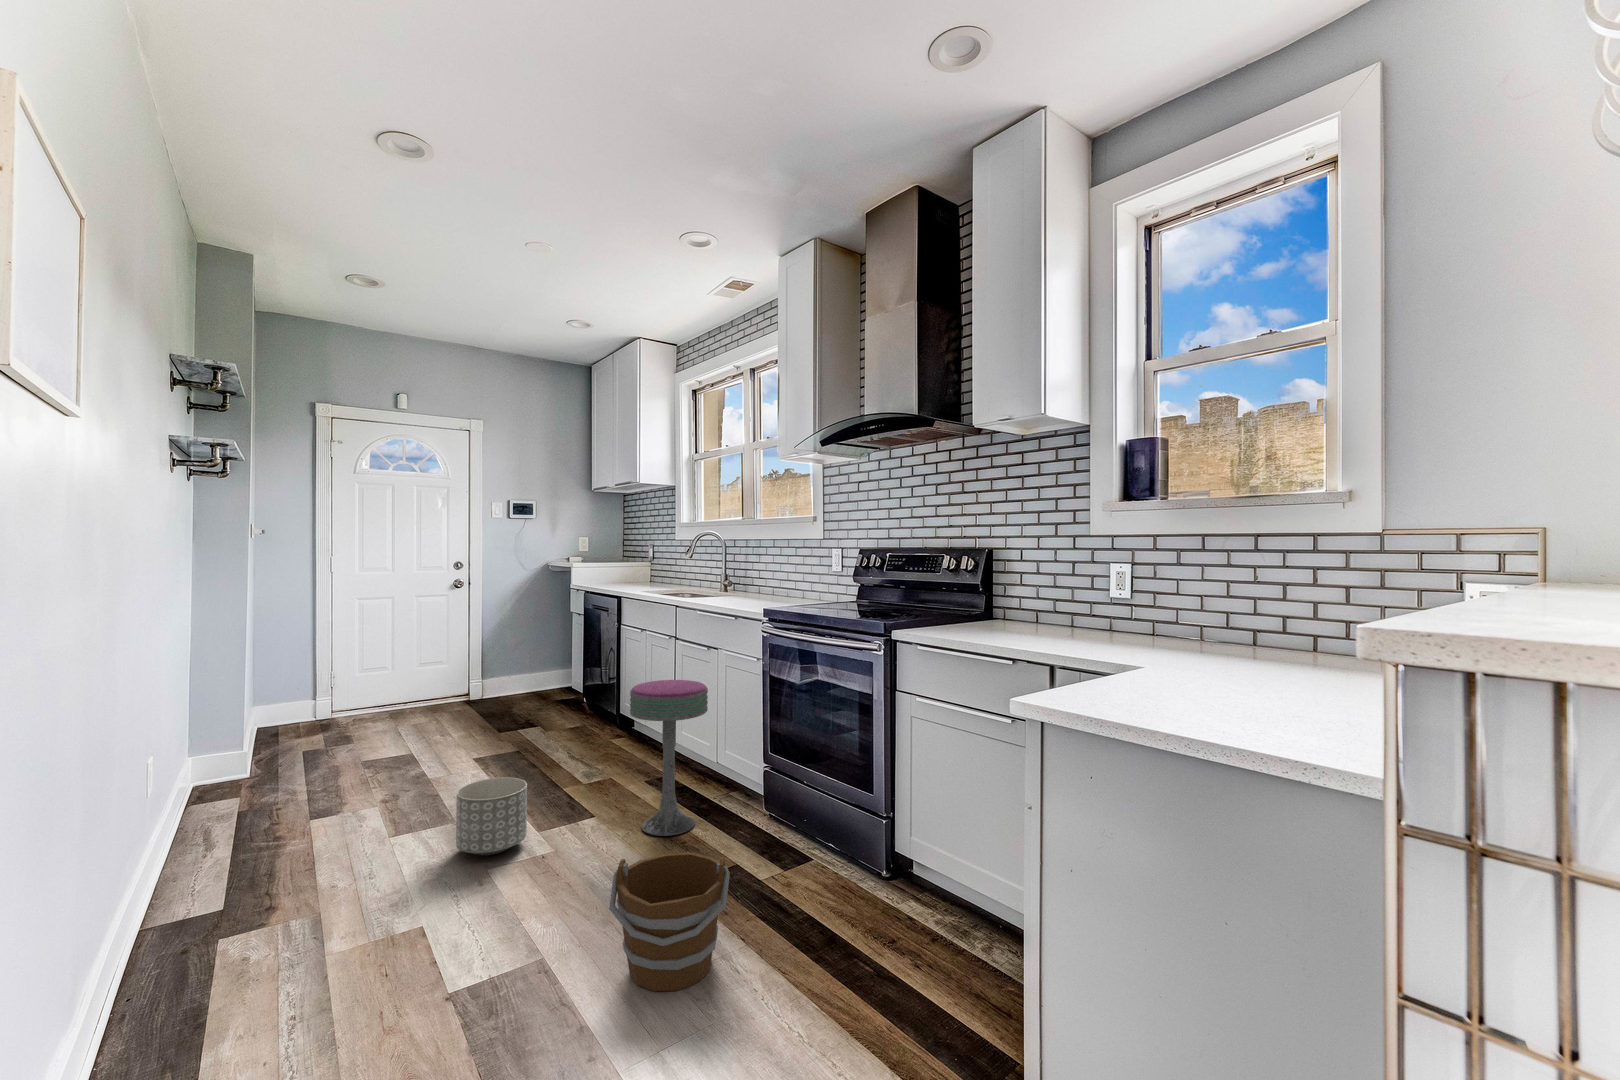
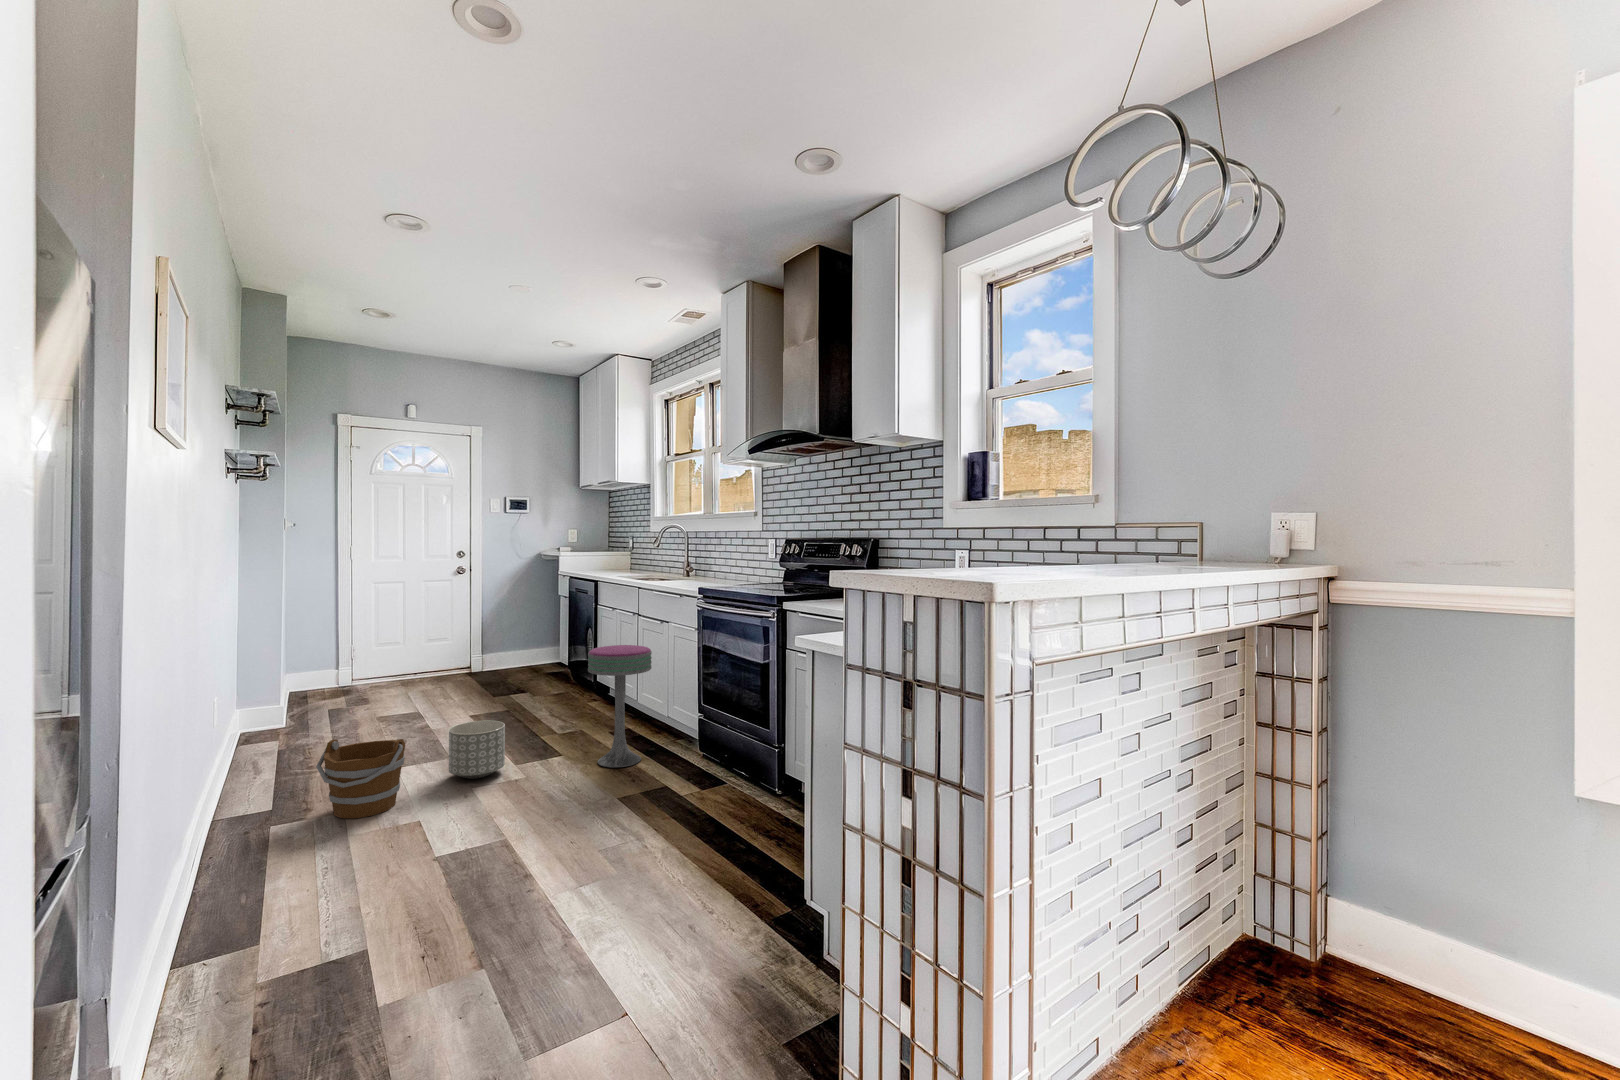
bucket: present [609,852,730,991] -> present [316,739,405,818]

